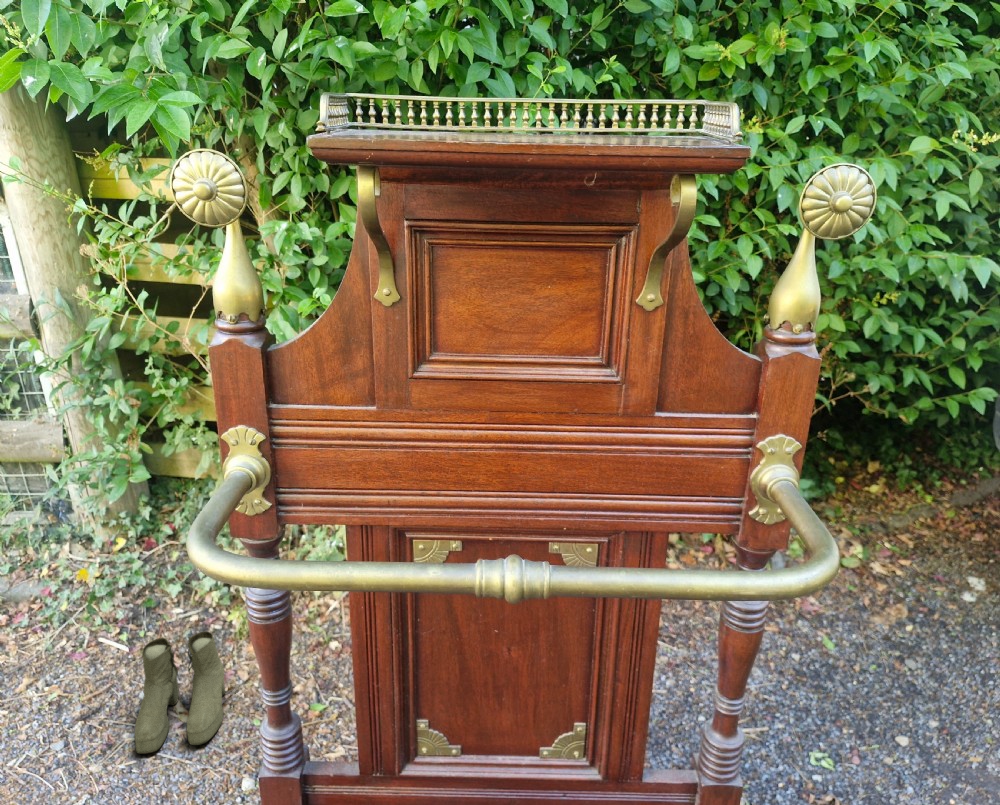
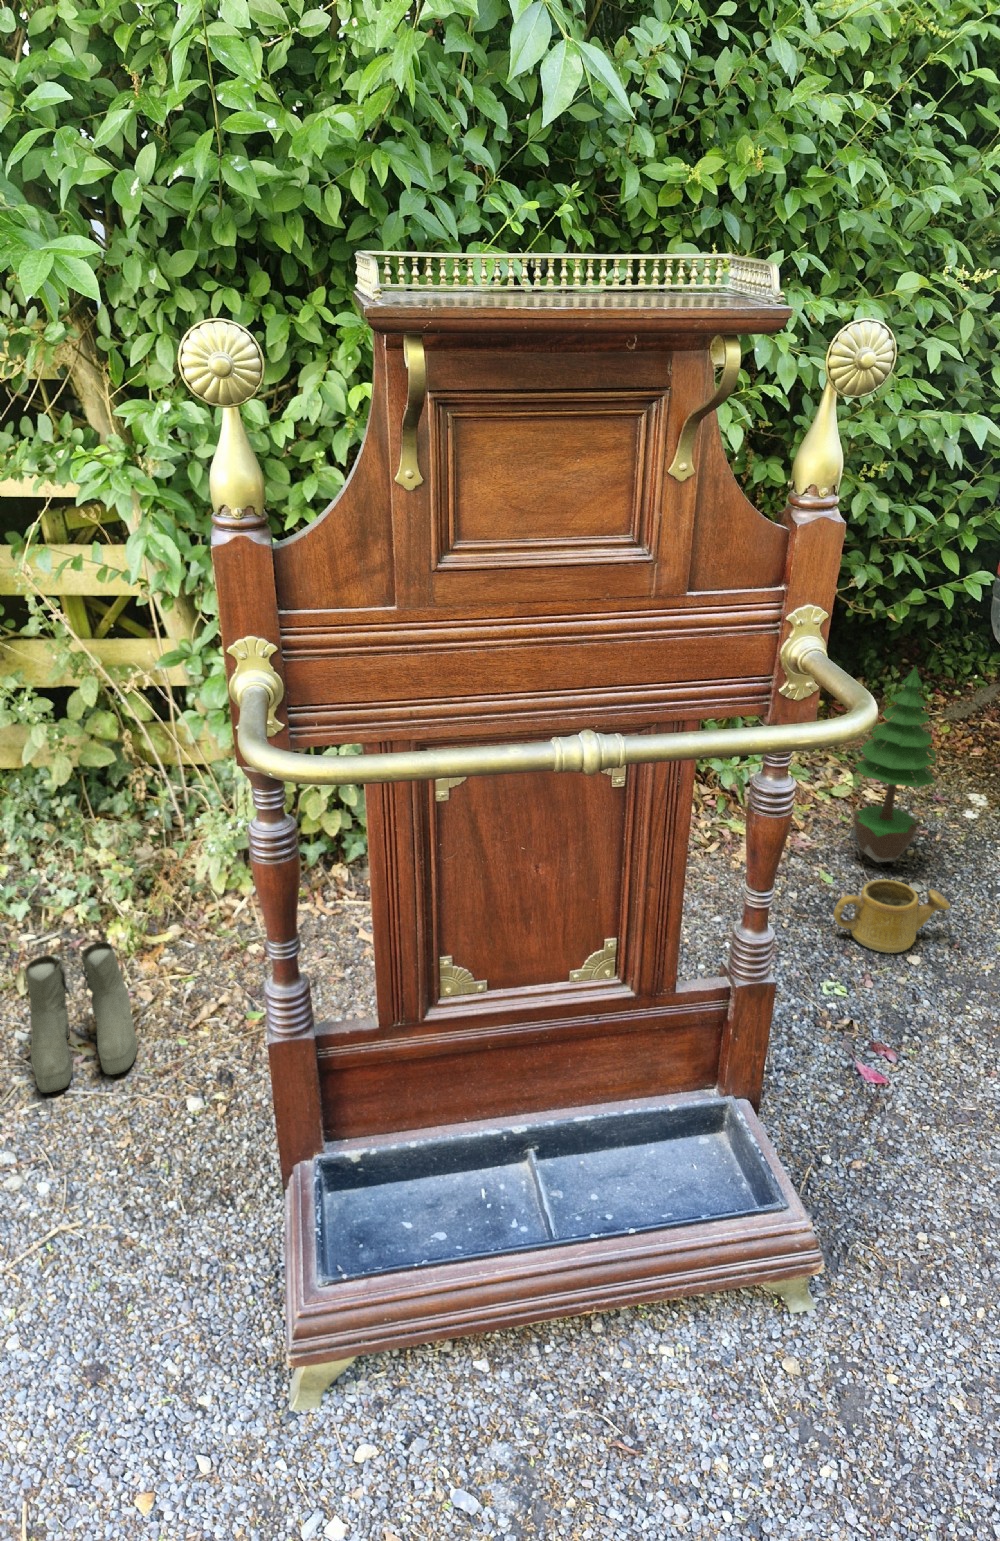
potted tree: none [852,467,934,636] -> present [851,667,936,863]
watering can: none [828,657,942,730] -> present [834,879,950,953]

